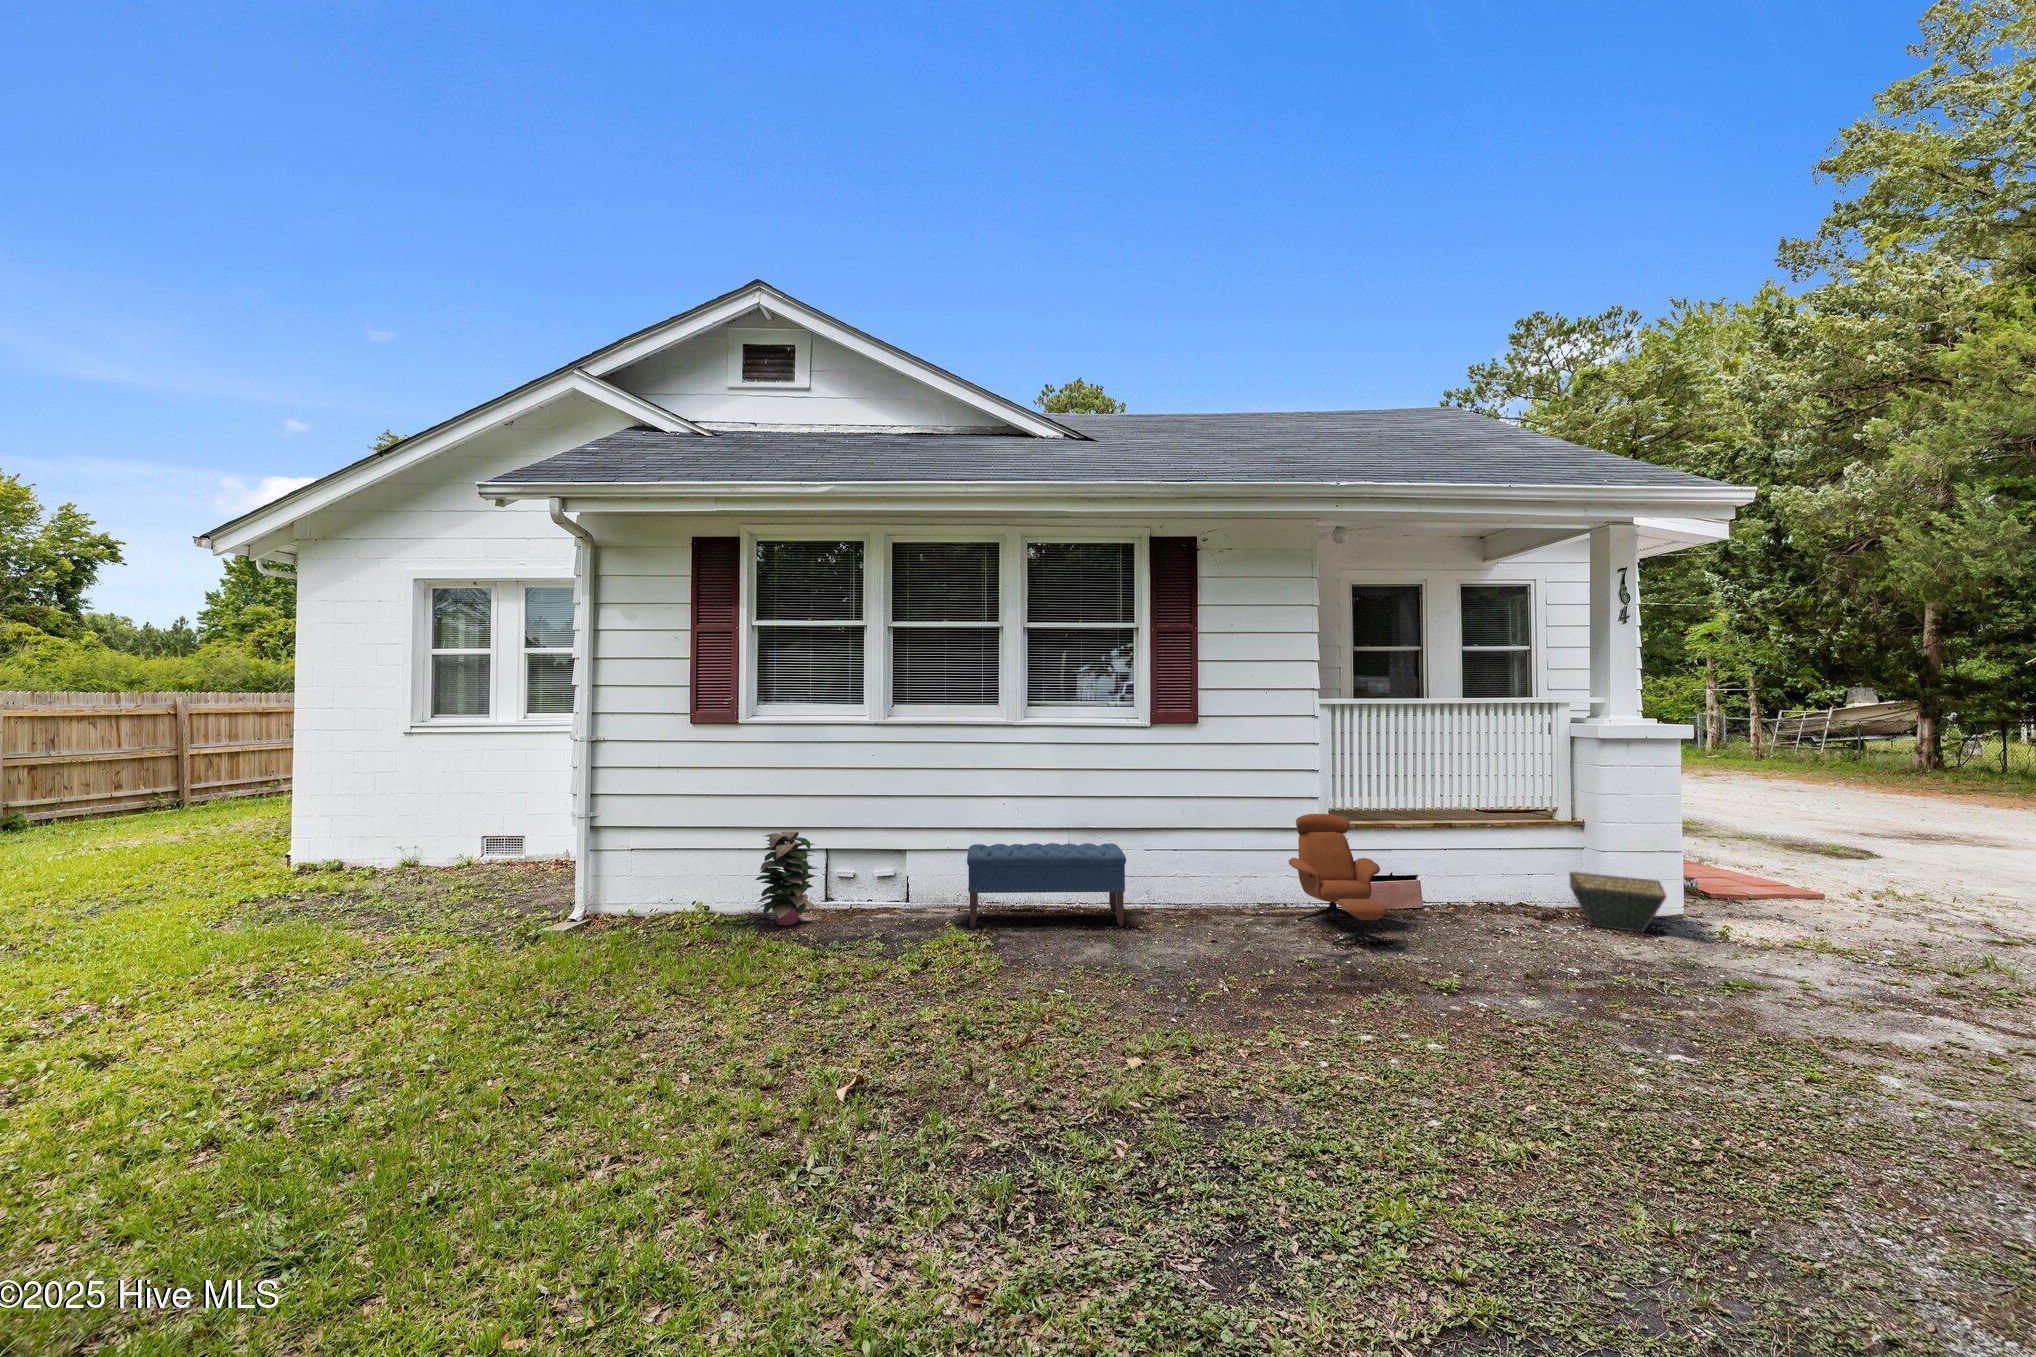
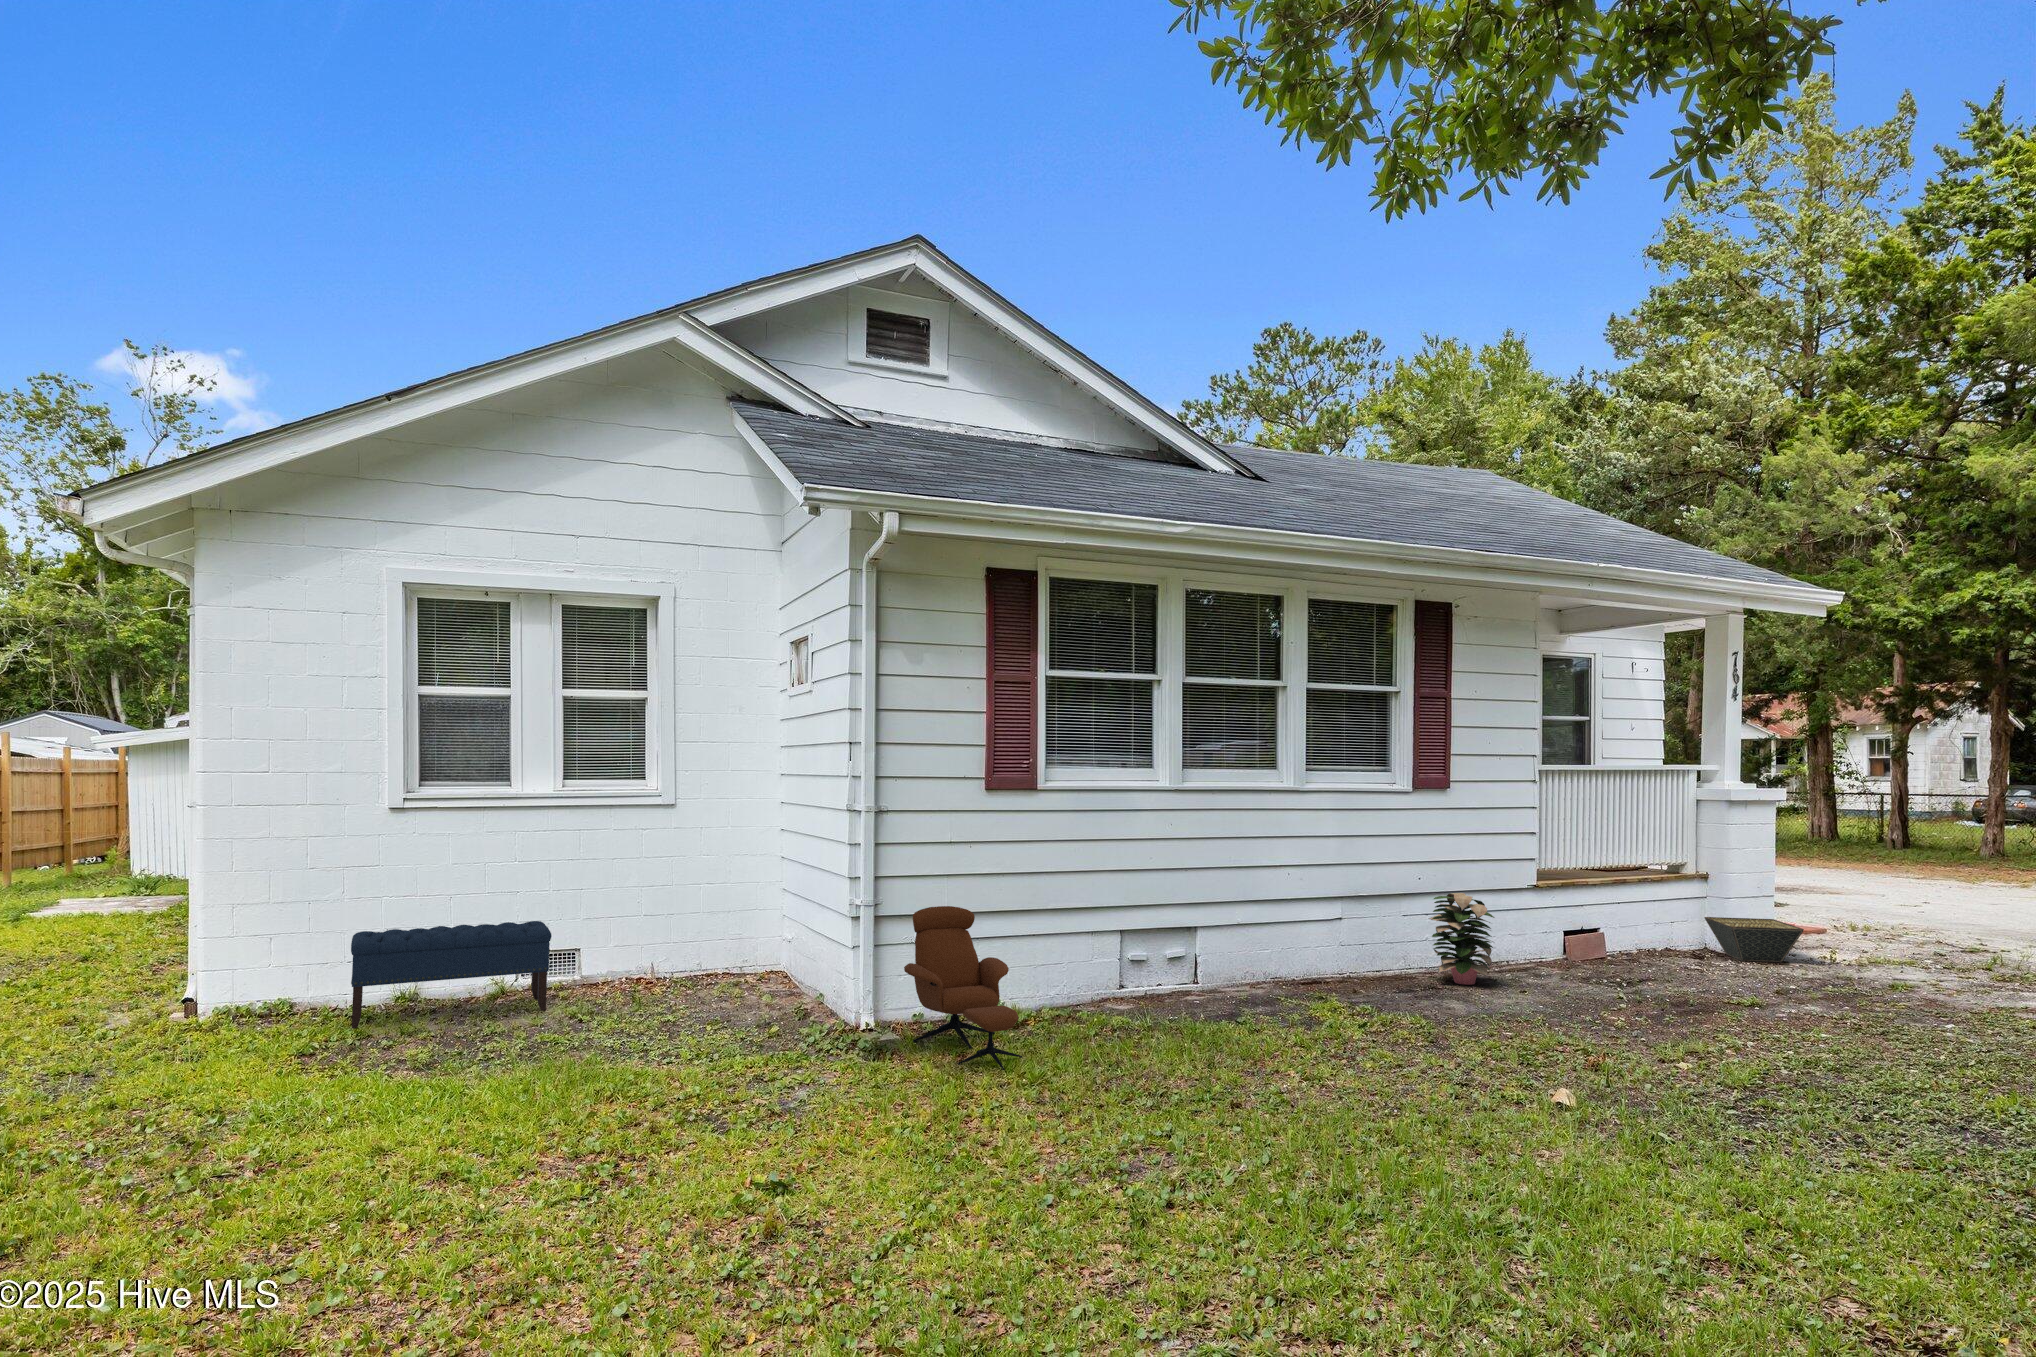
lounge chair: present [1289,814,1391,953] -> present [904,906,1022,1070]
decorative plant: present [756,832,818,925] -> present [1429,893,1495,985]
bench: present [967,843,1126,928] -> present [351,921,552,1028]

